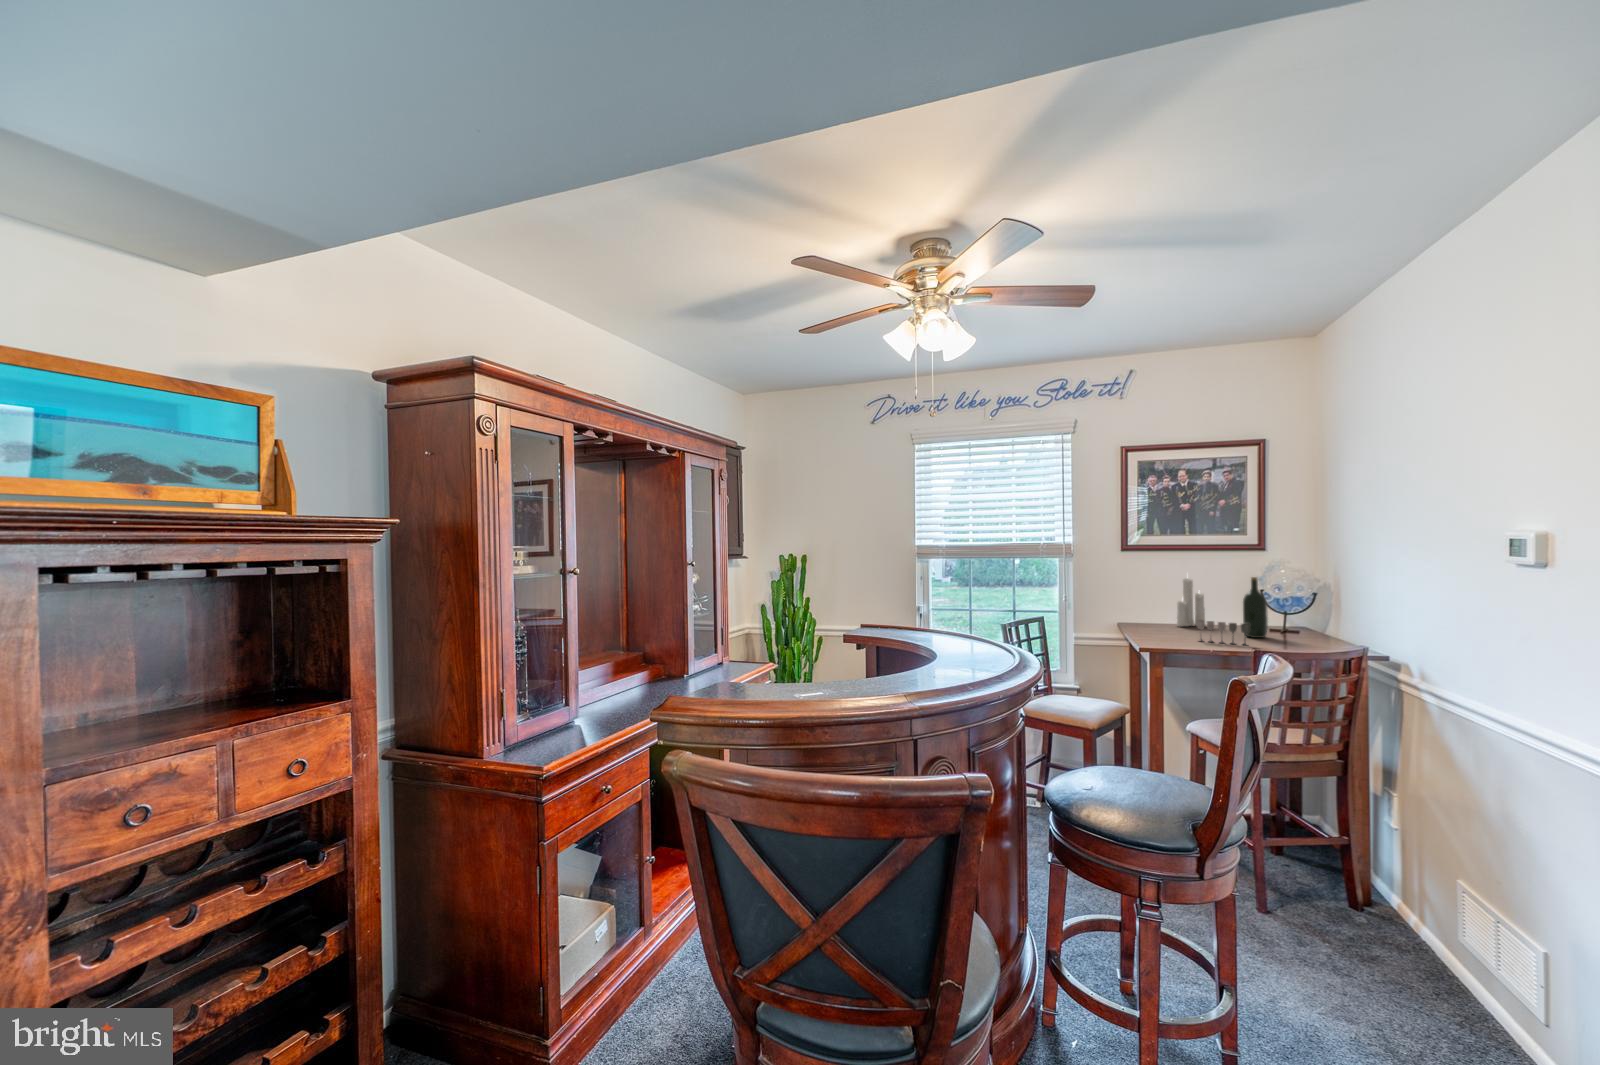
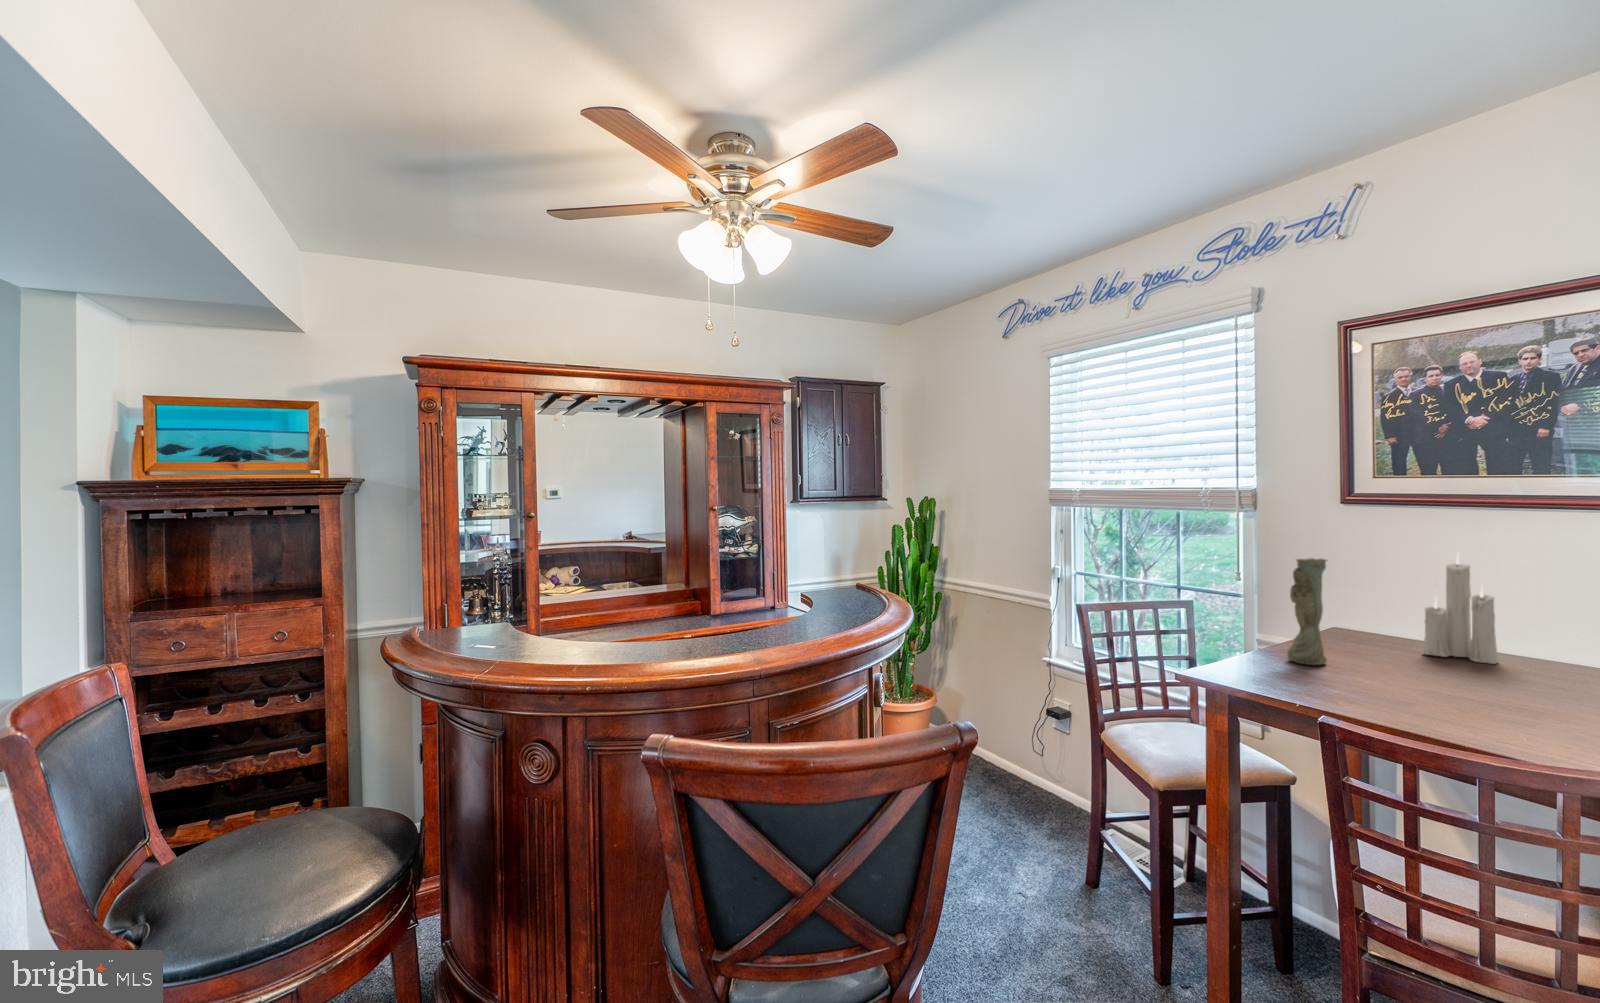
wine bottle: present [1243,577,1268,638] -> none [1488,572,1555,707]
vase: none [1151,578,1171,637] -> present [1288,558,1327,665]
wine glass: present [1197,620,1249,646] -> none [1335,644,1423,711]

